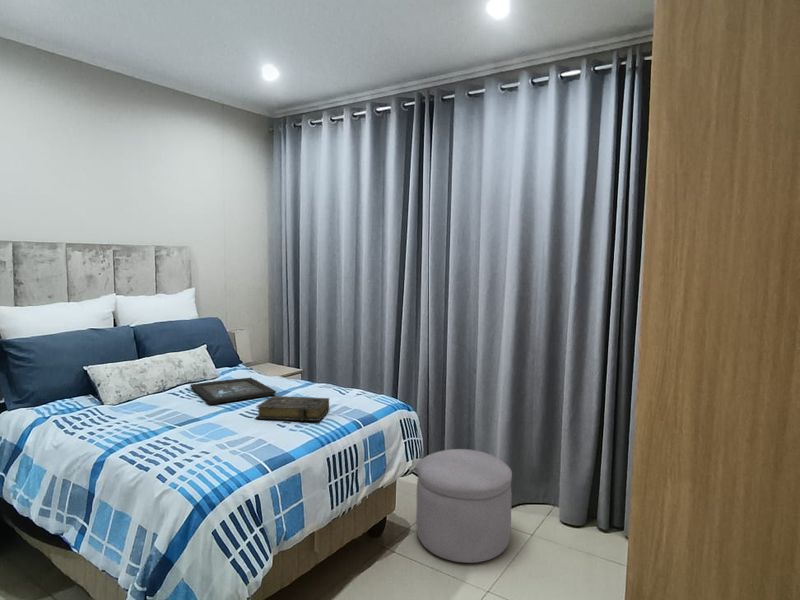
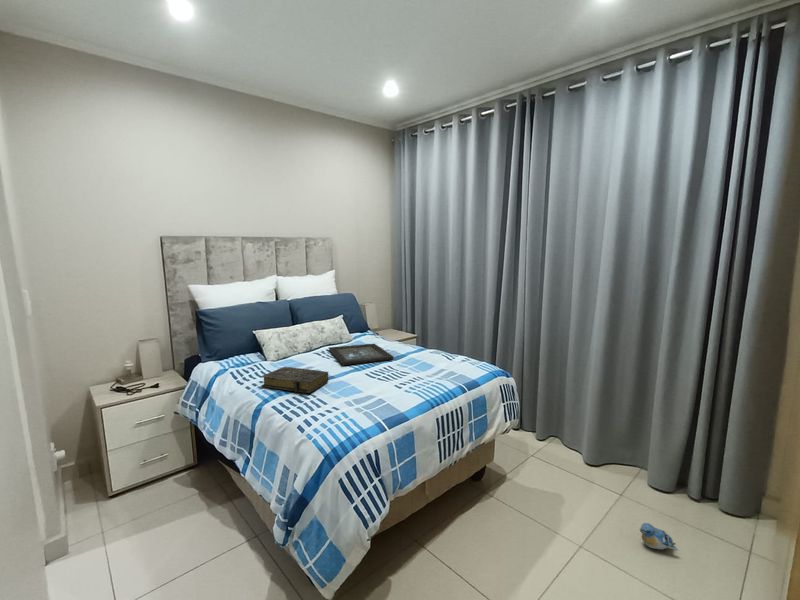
book: present [256,396,329,421] -> present [261,367,328,393]
ottoman: present [416,449,512,563] -> none [513,416,607,522]
plush toy: none [543,551,579,577] -> present [640,523,678,550]

